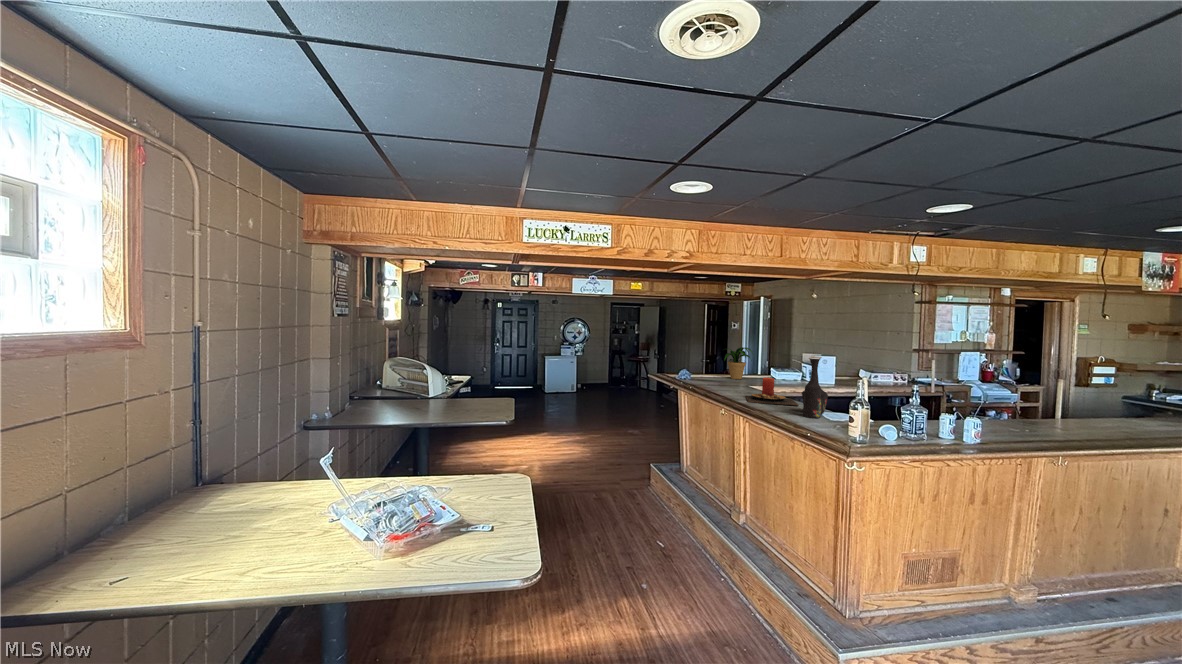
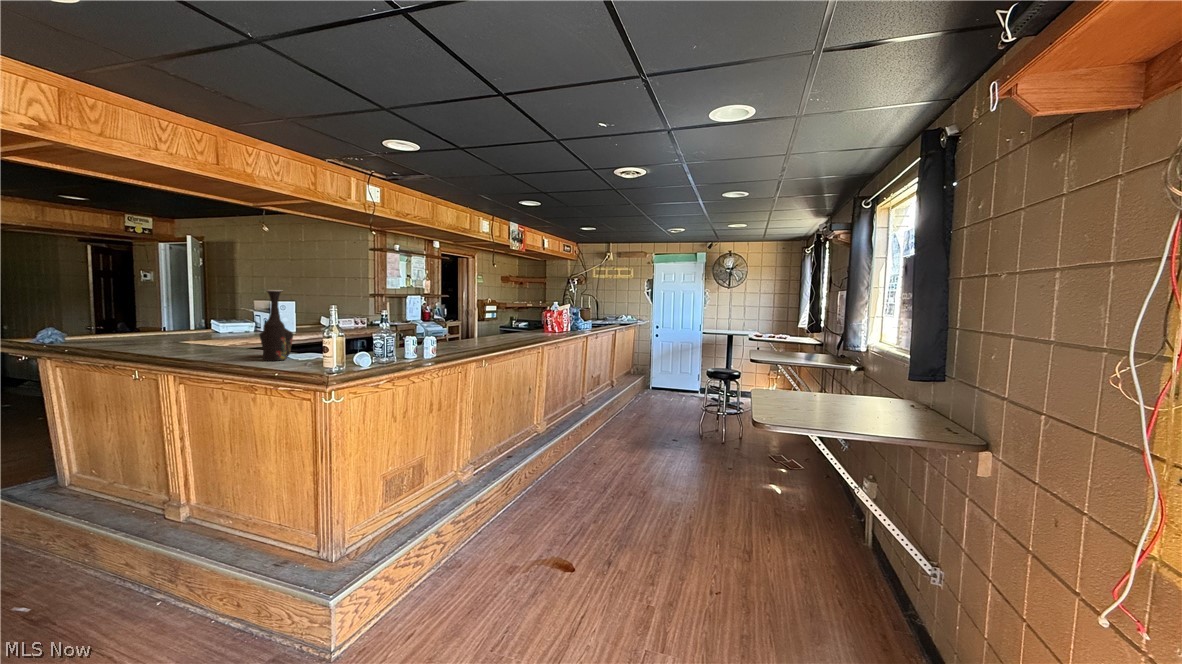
potted plant: present [724,347,752,379] -> none [116,293,181,336]
candle: present [745,377,798,406] -> none [172,322,256,357]

